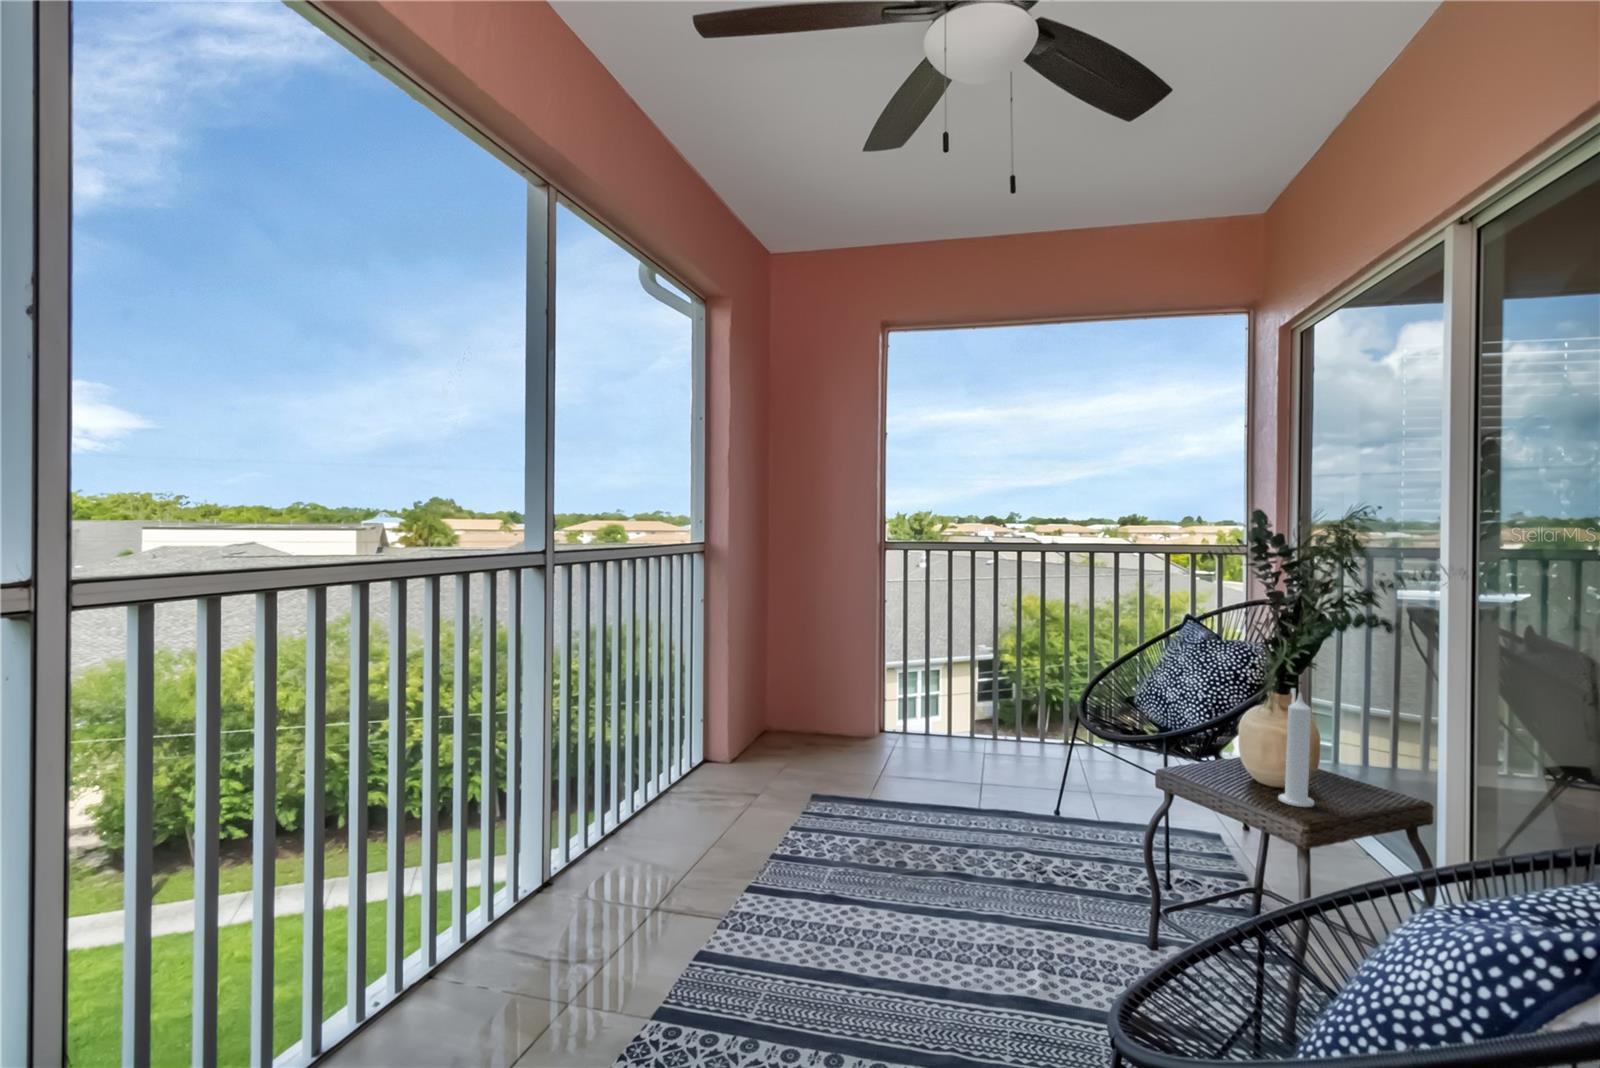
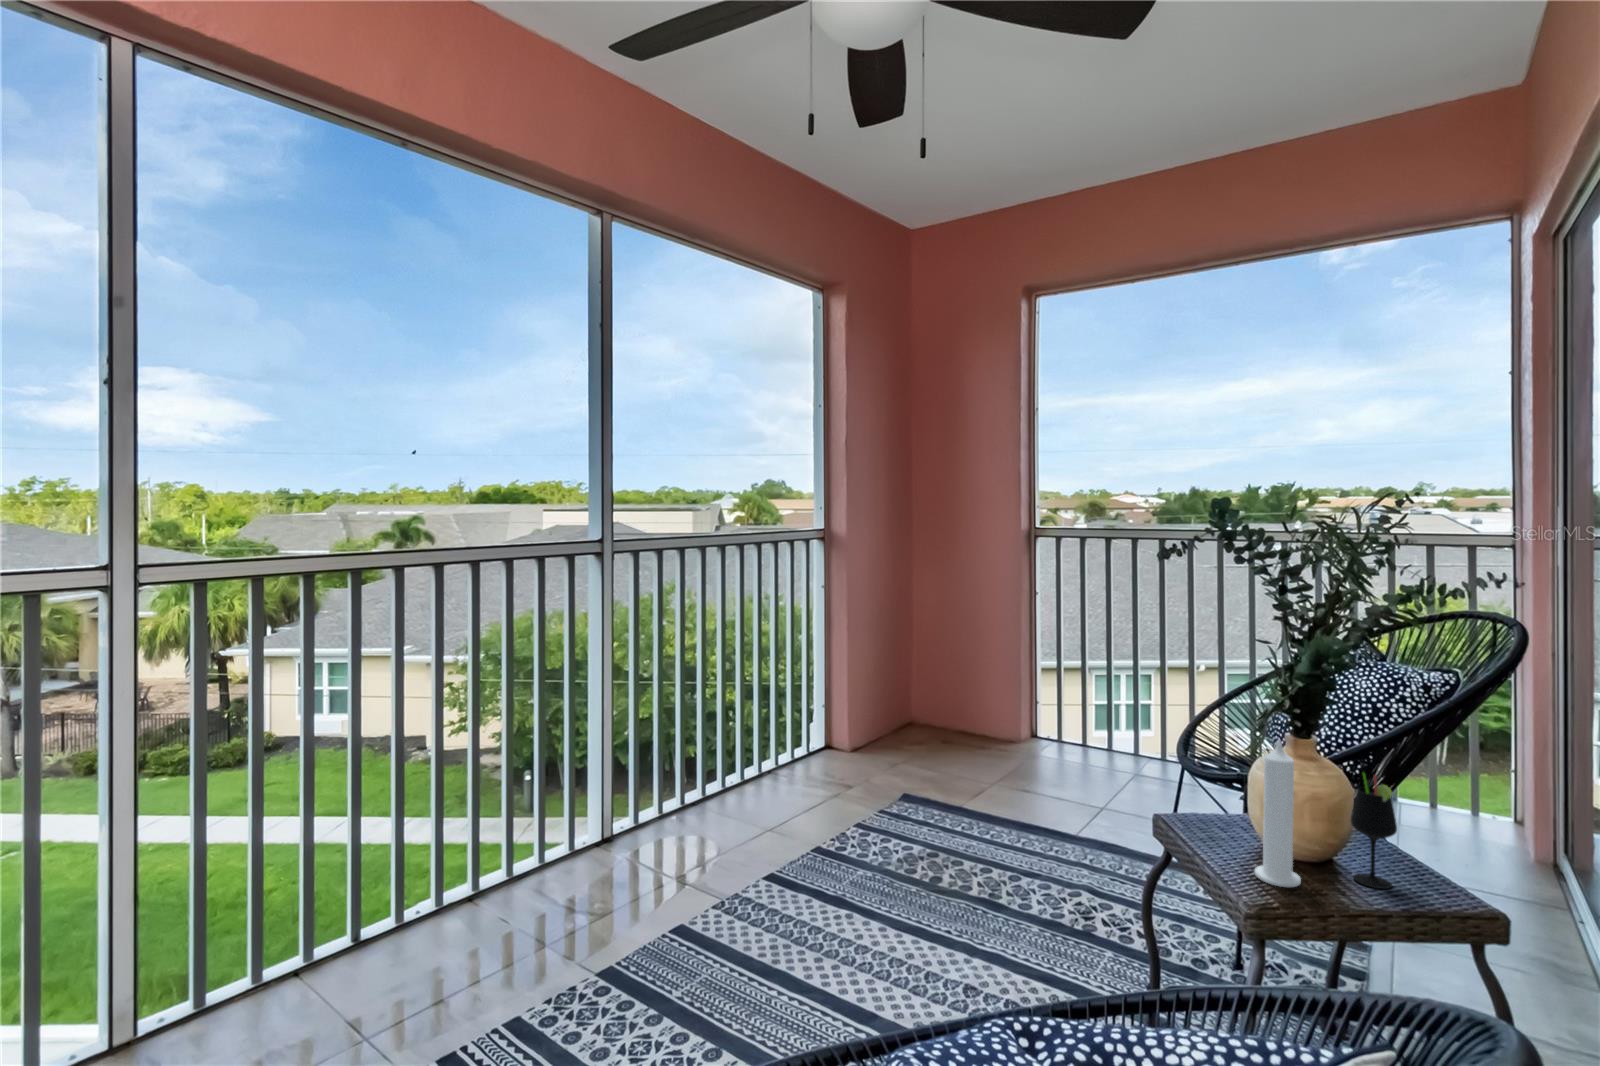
wine glass: none [1335,712,1373,799] -> present [1351,772,1397,889]

